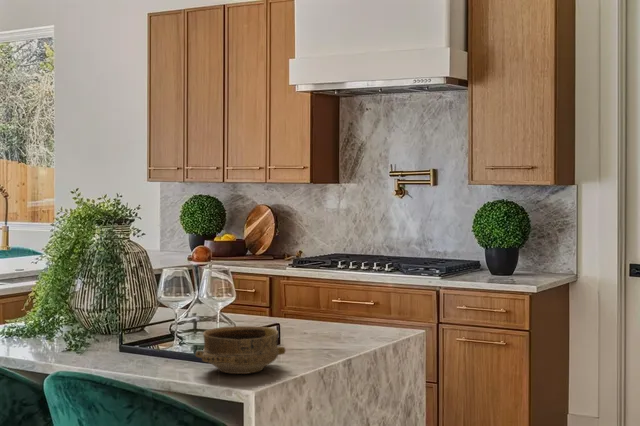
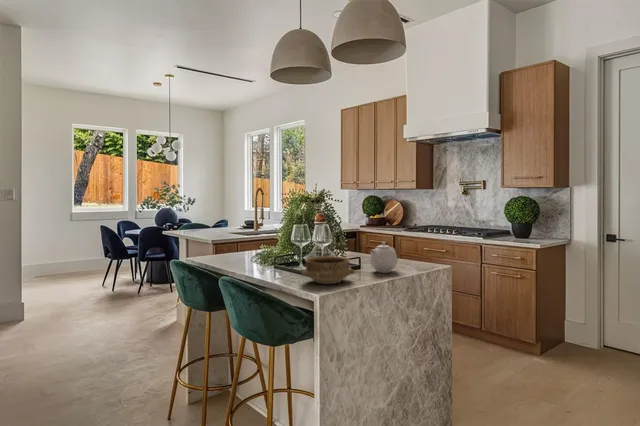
teapot: none [296,296,342,349] -> present [370,241,397,273]

